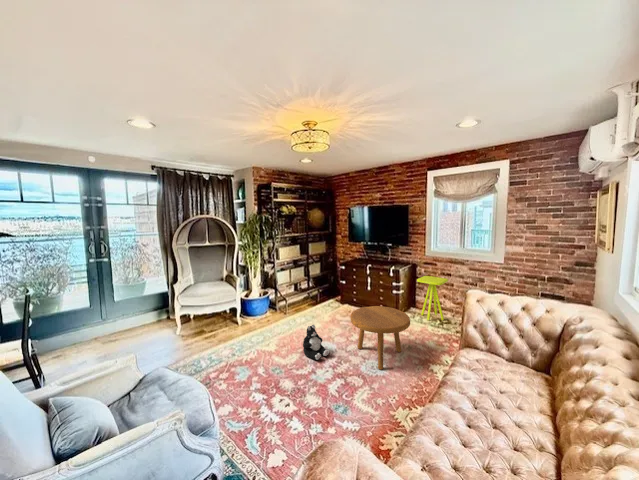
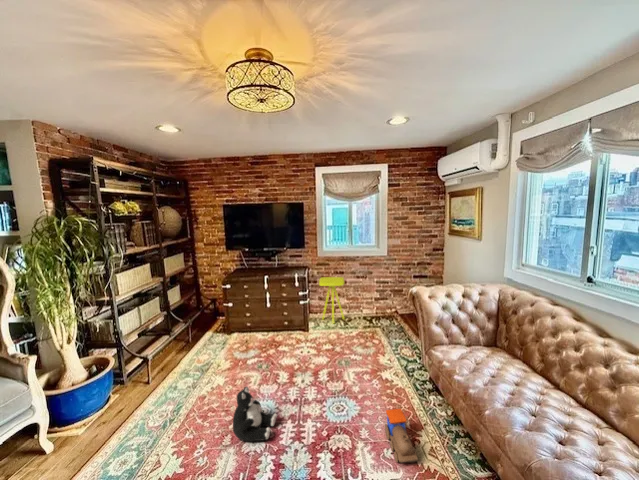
footstool: present [350,306,410,370] -> none [293,324,365,408]
toy train: none [380,375,406,414] -> present [385,409,418,463]

